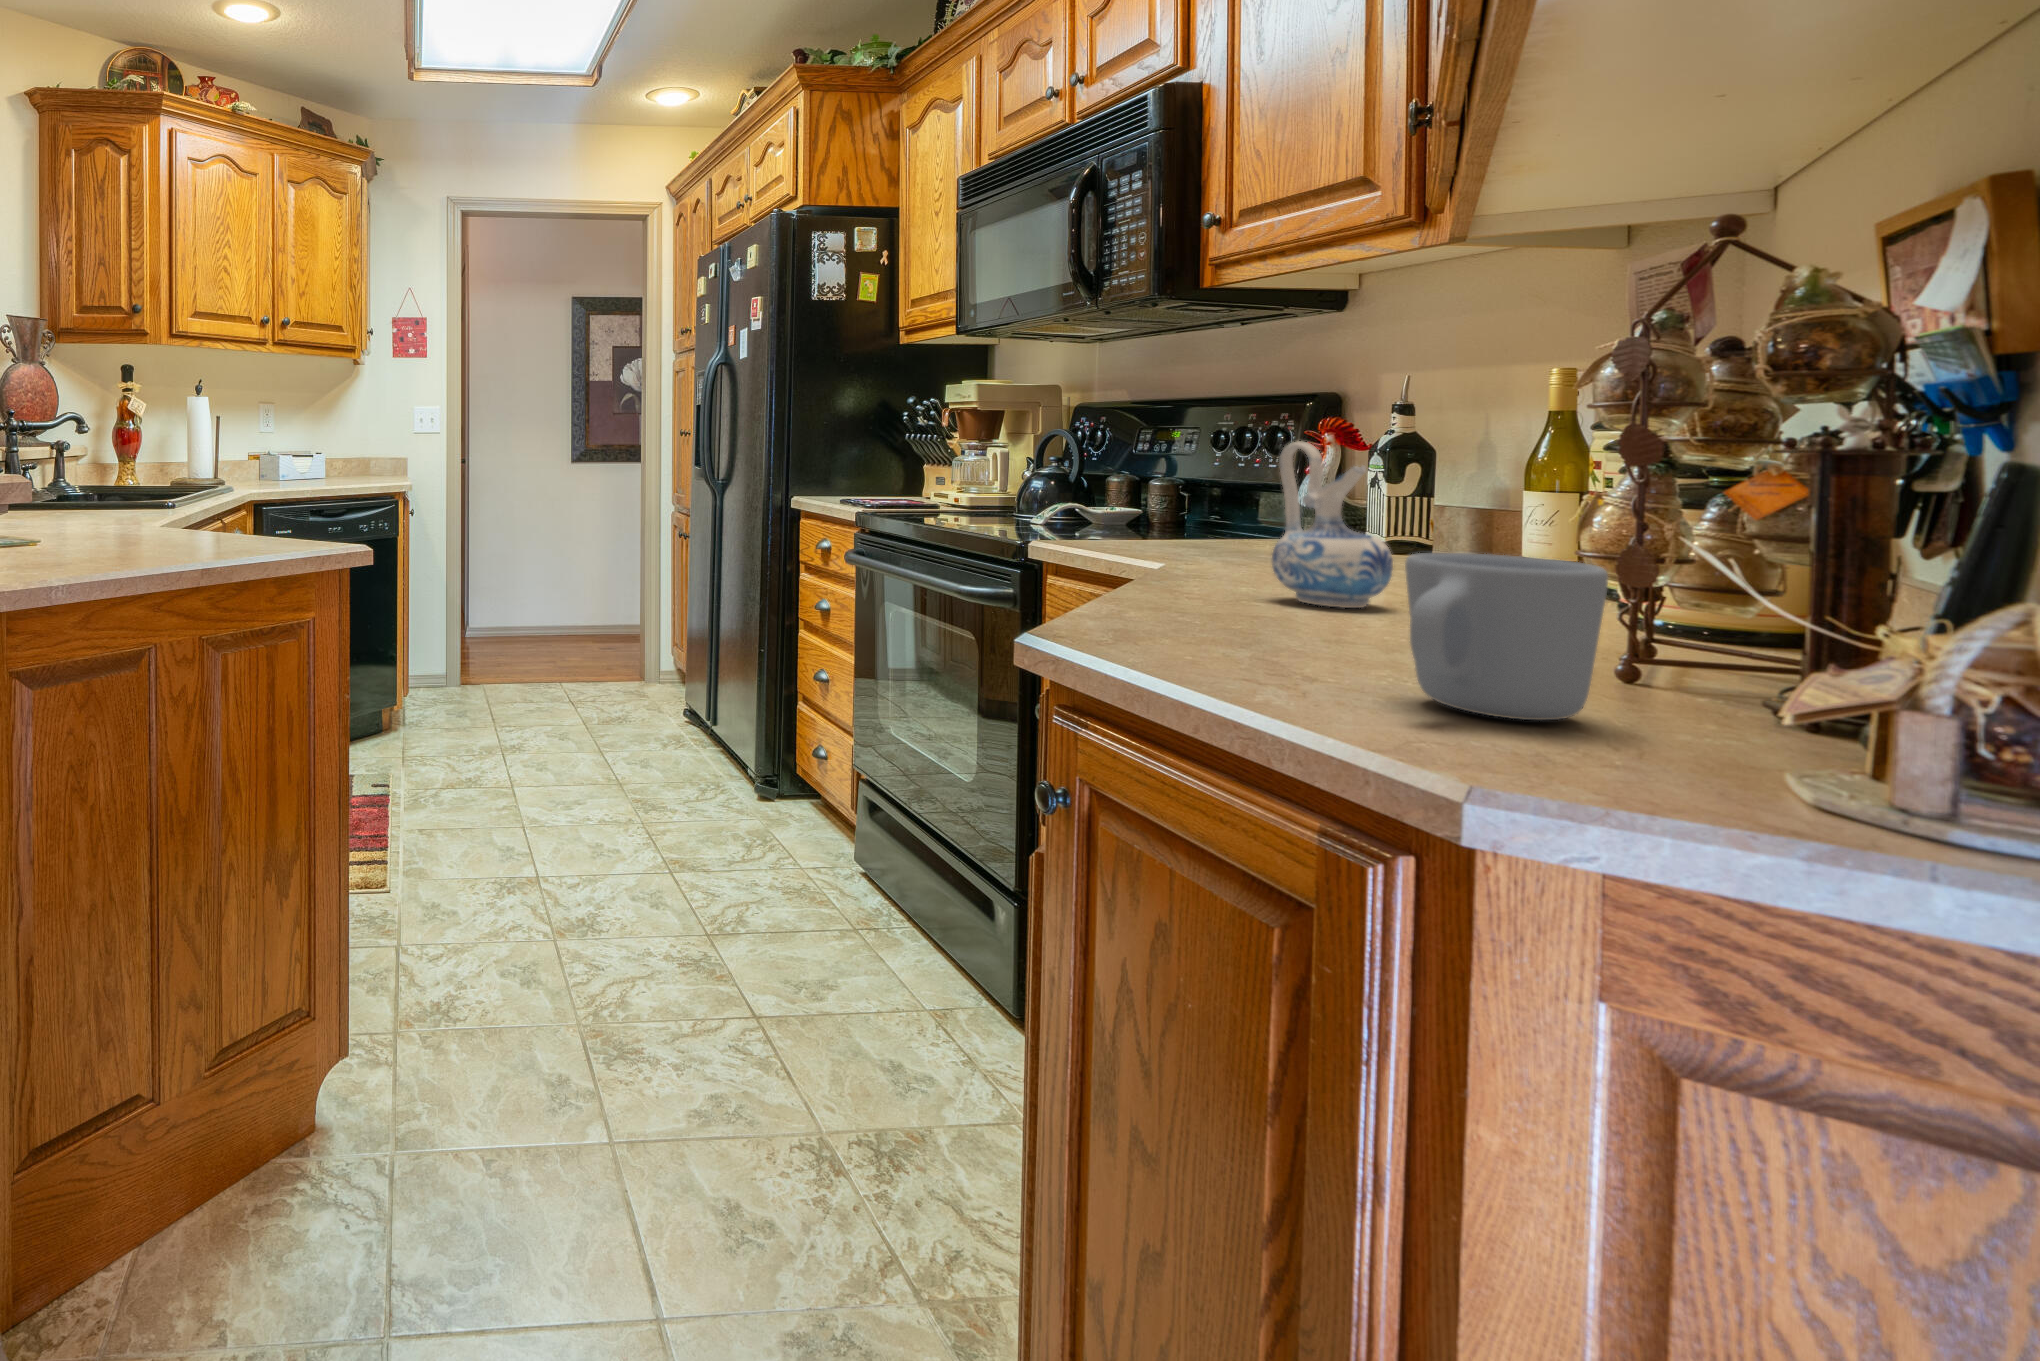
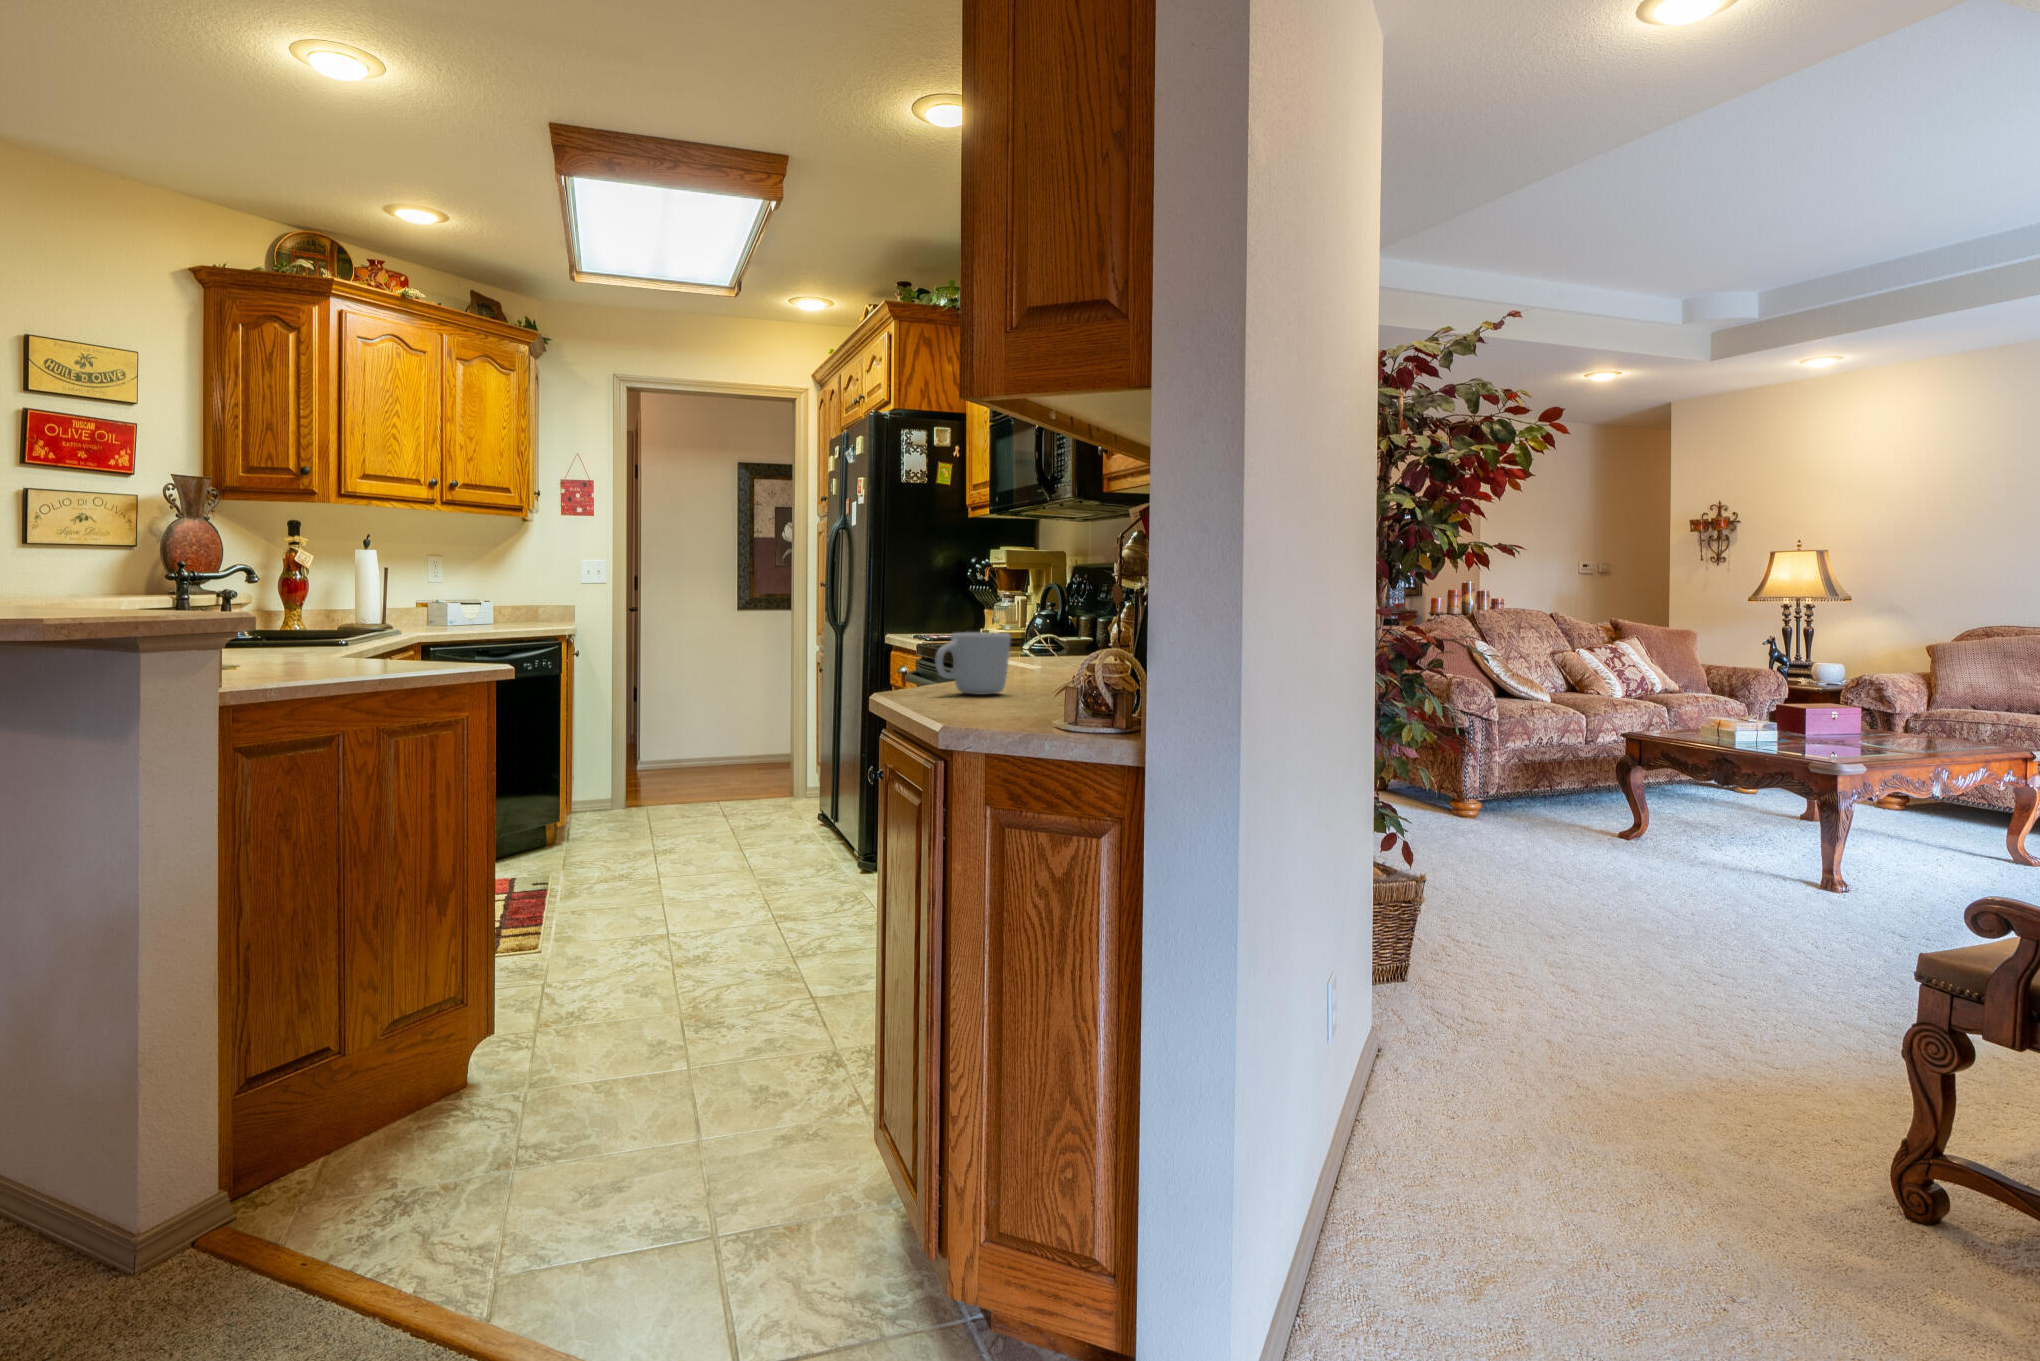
ceramic pitcher: present [1272,442,1393,608] -> none [1025,588,1075,674]

